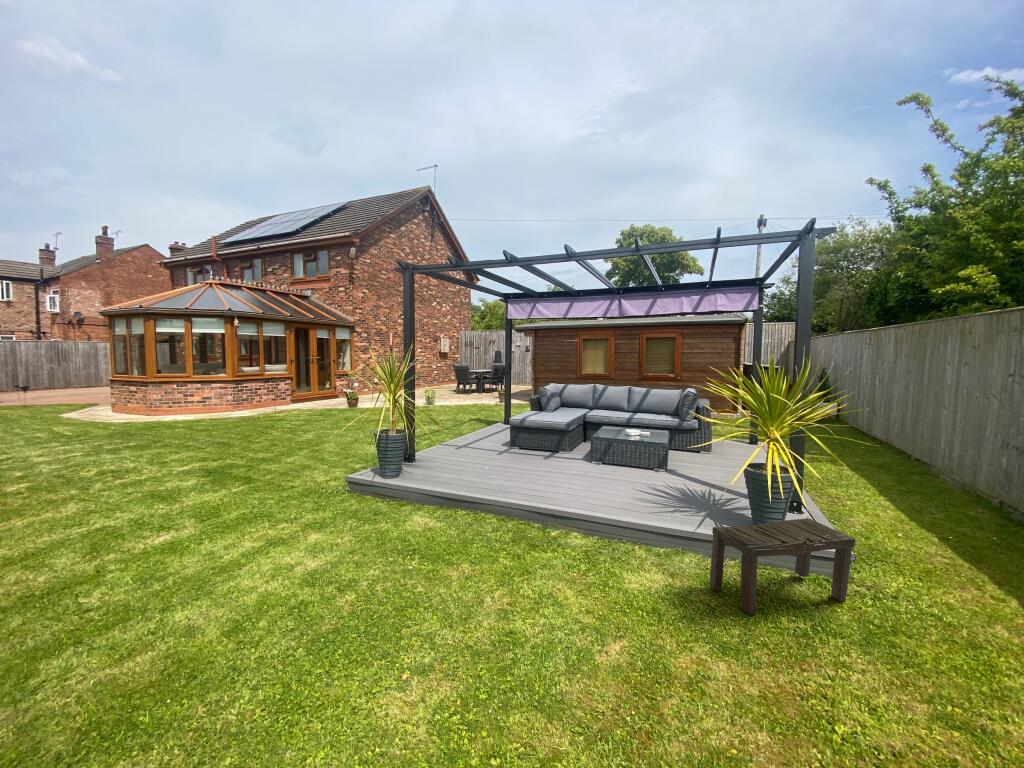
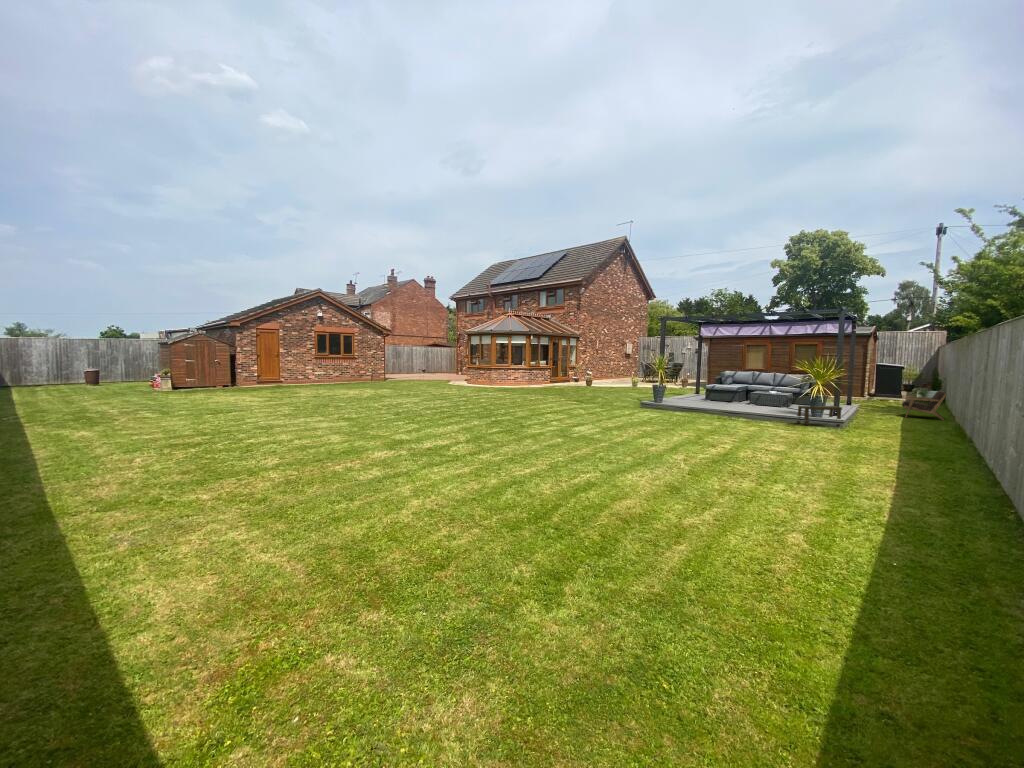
armchair: none [873,428,986,502] -> present [902,390,946,420]

